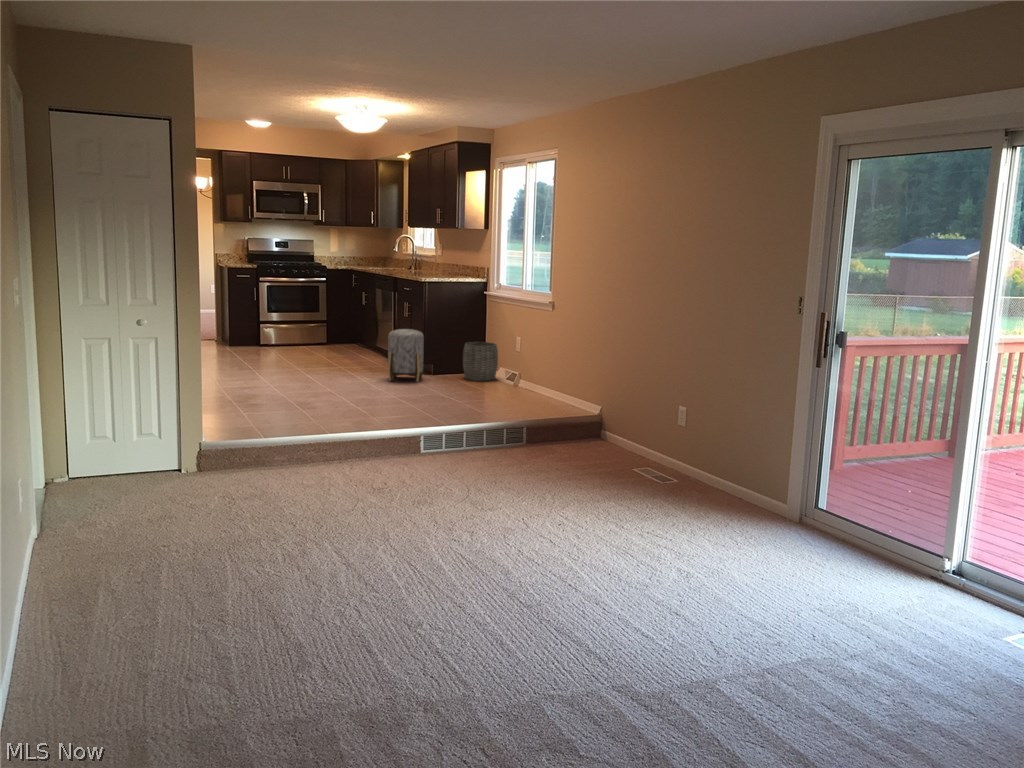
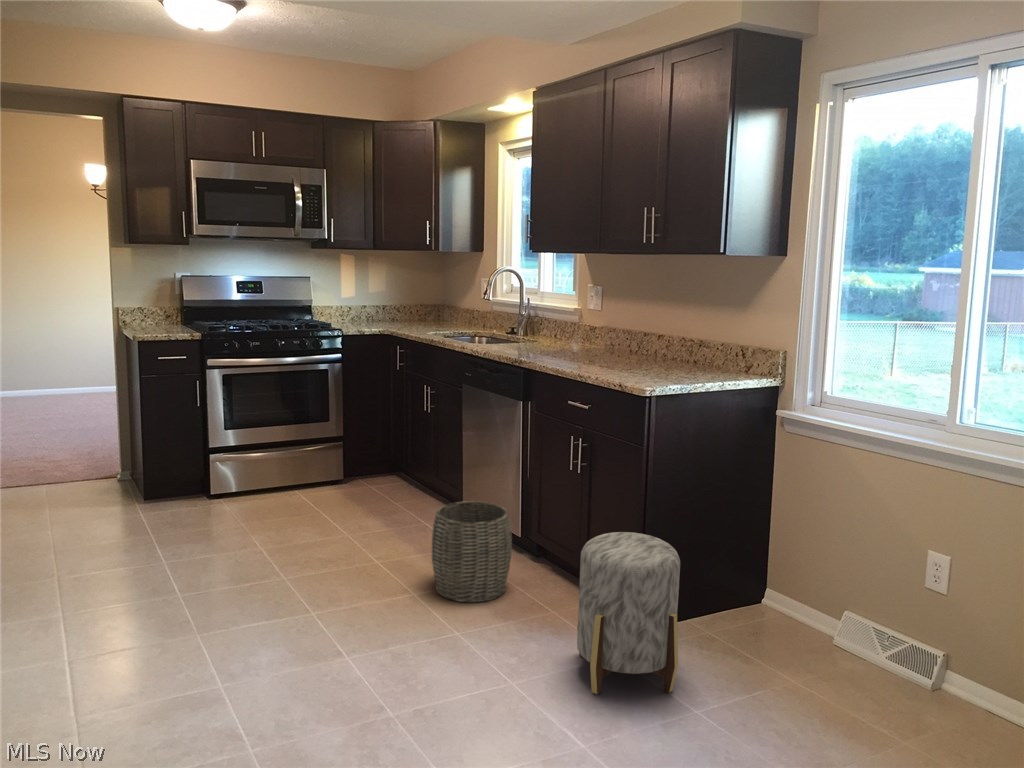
woven basket: present [463,342,498,381] -> present [432,501,512,602]

